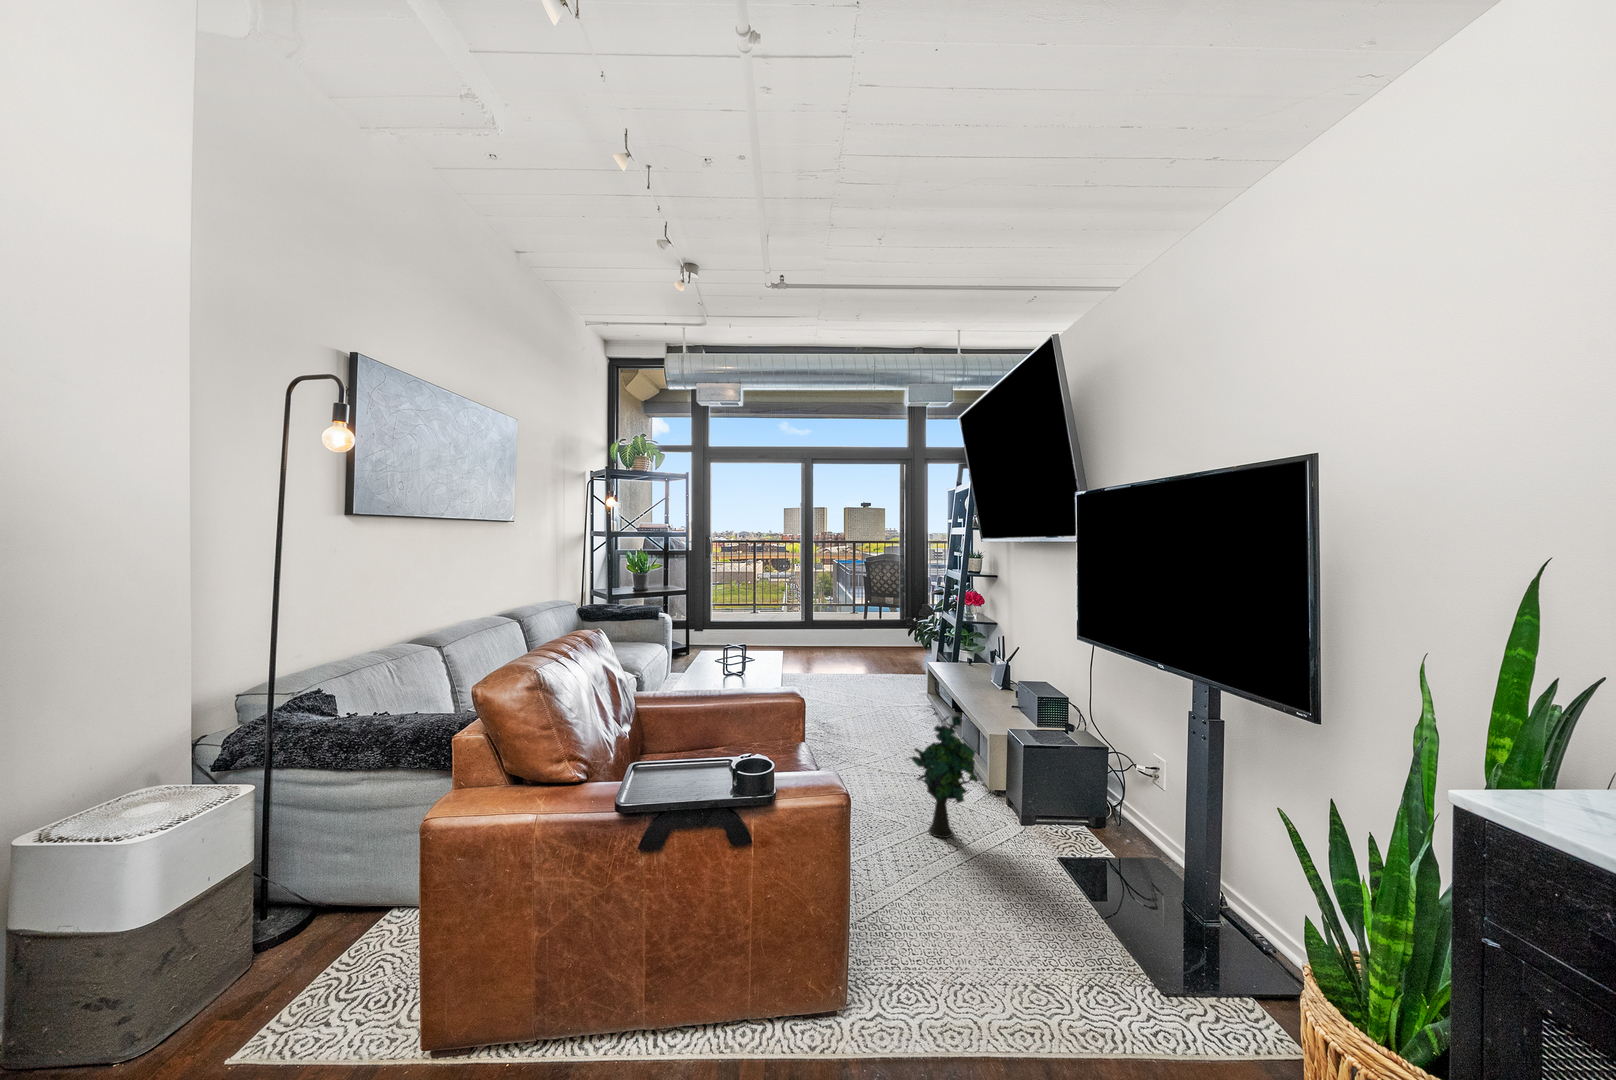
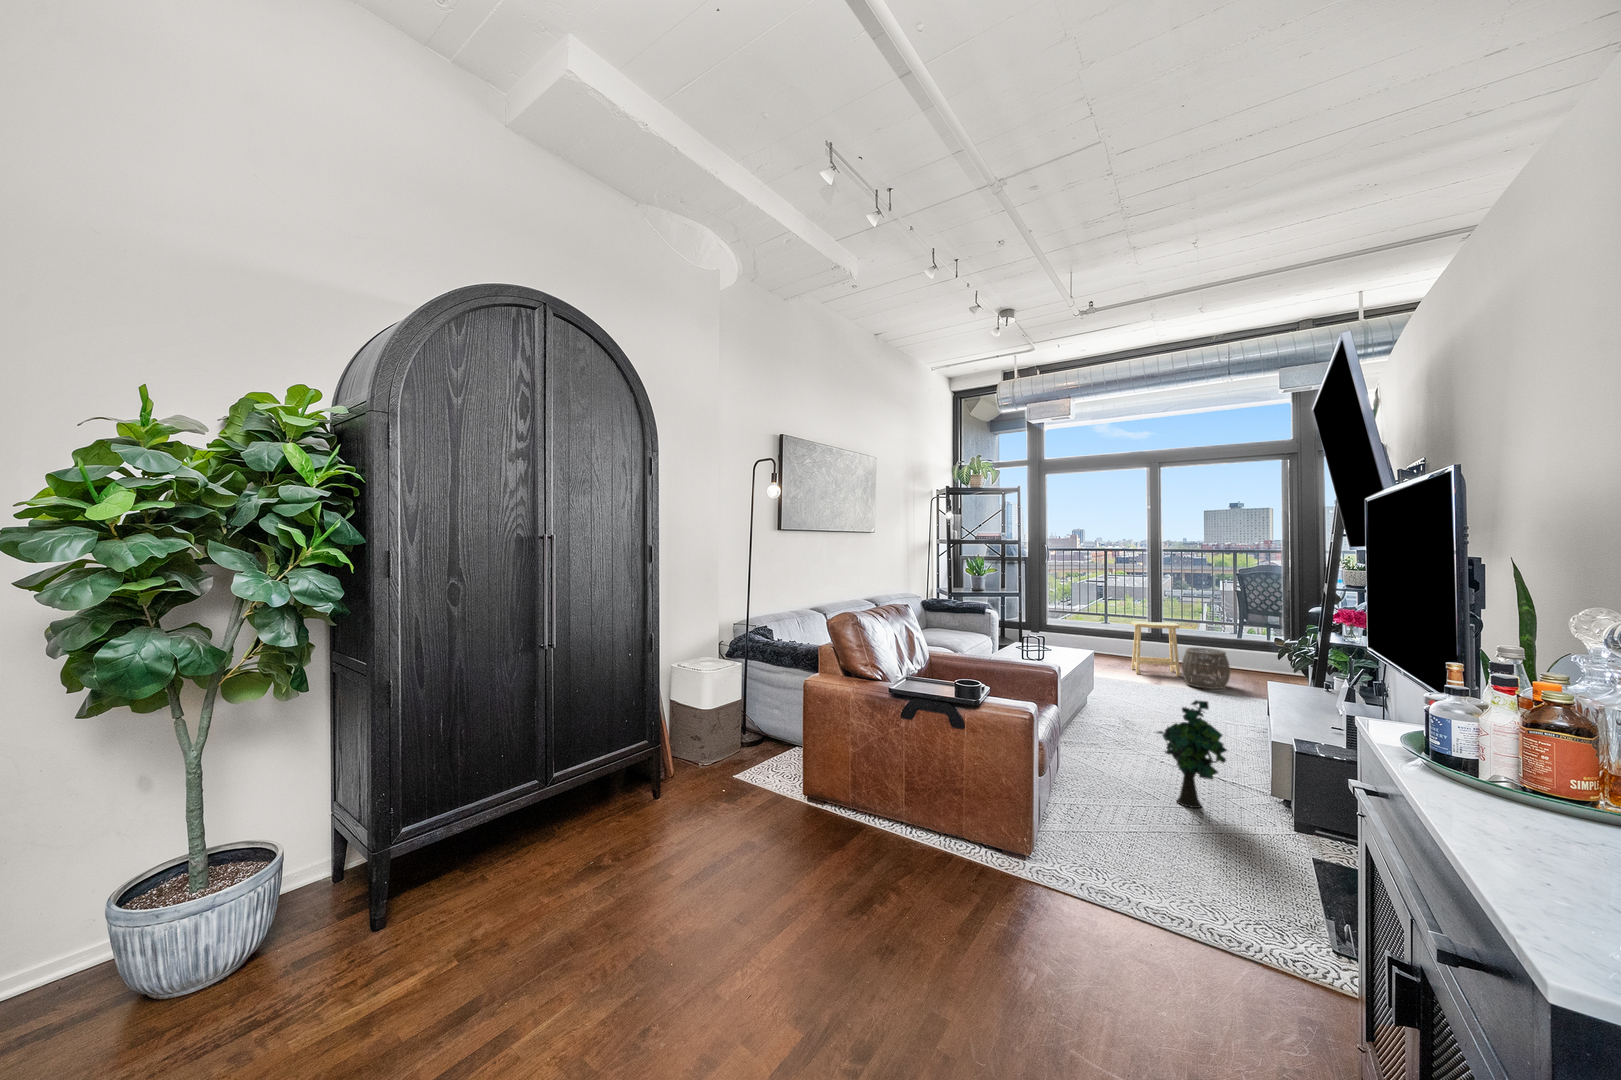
footstool: none [799,614,842,668] -> present [1131,621,1180,676]
woven basket: none [847,636,887,676] -> present [1182,648,1230,689]

